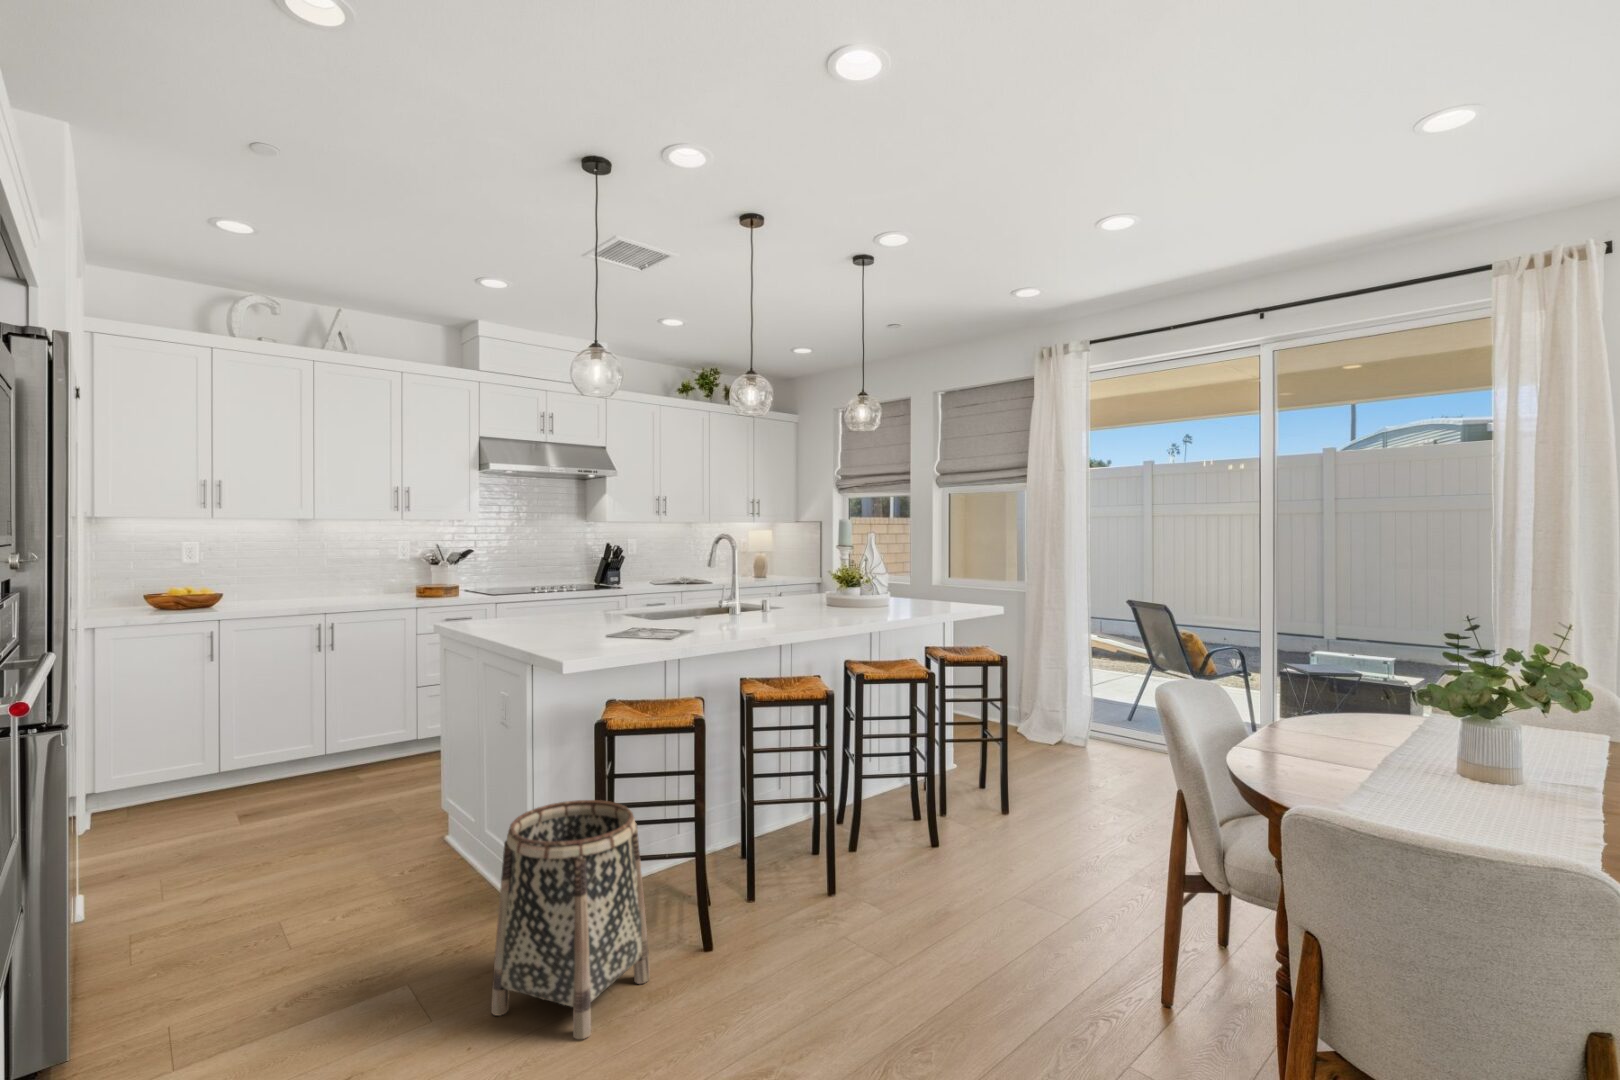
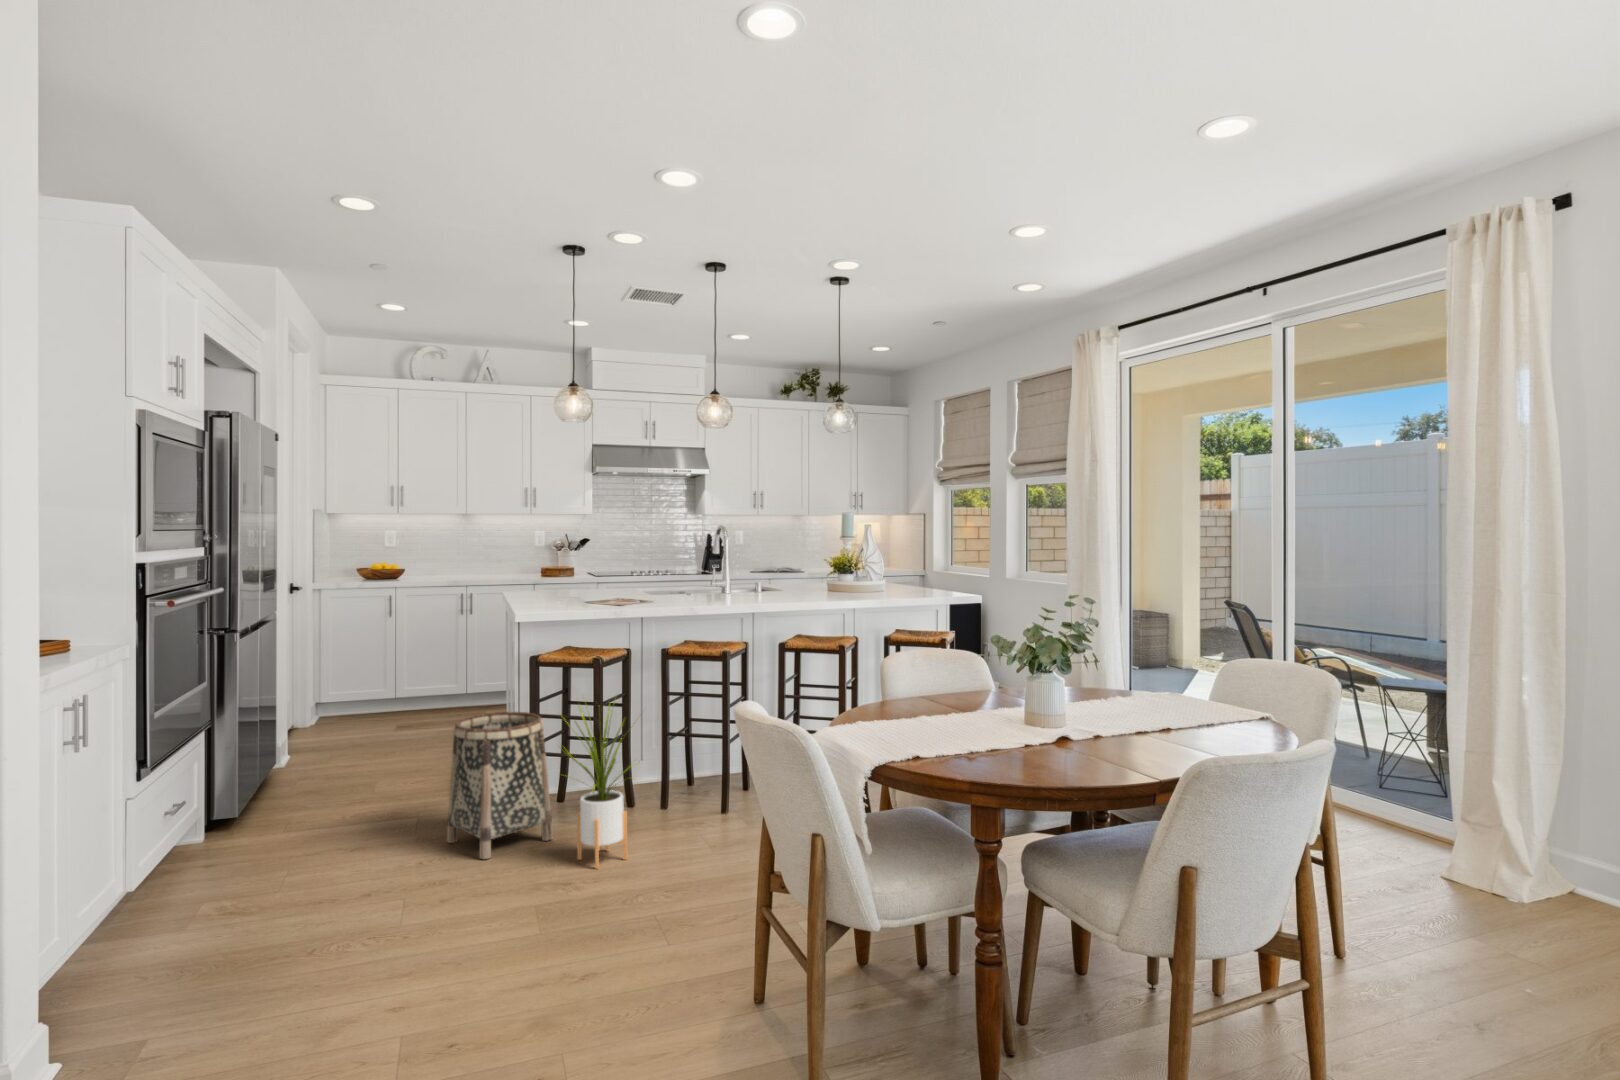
house plant: none [693,764,819,1023] -> present [564,704,632,869]

